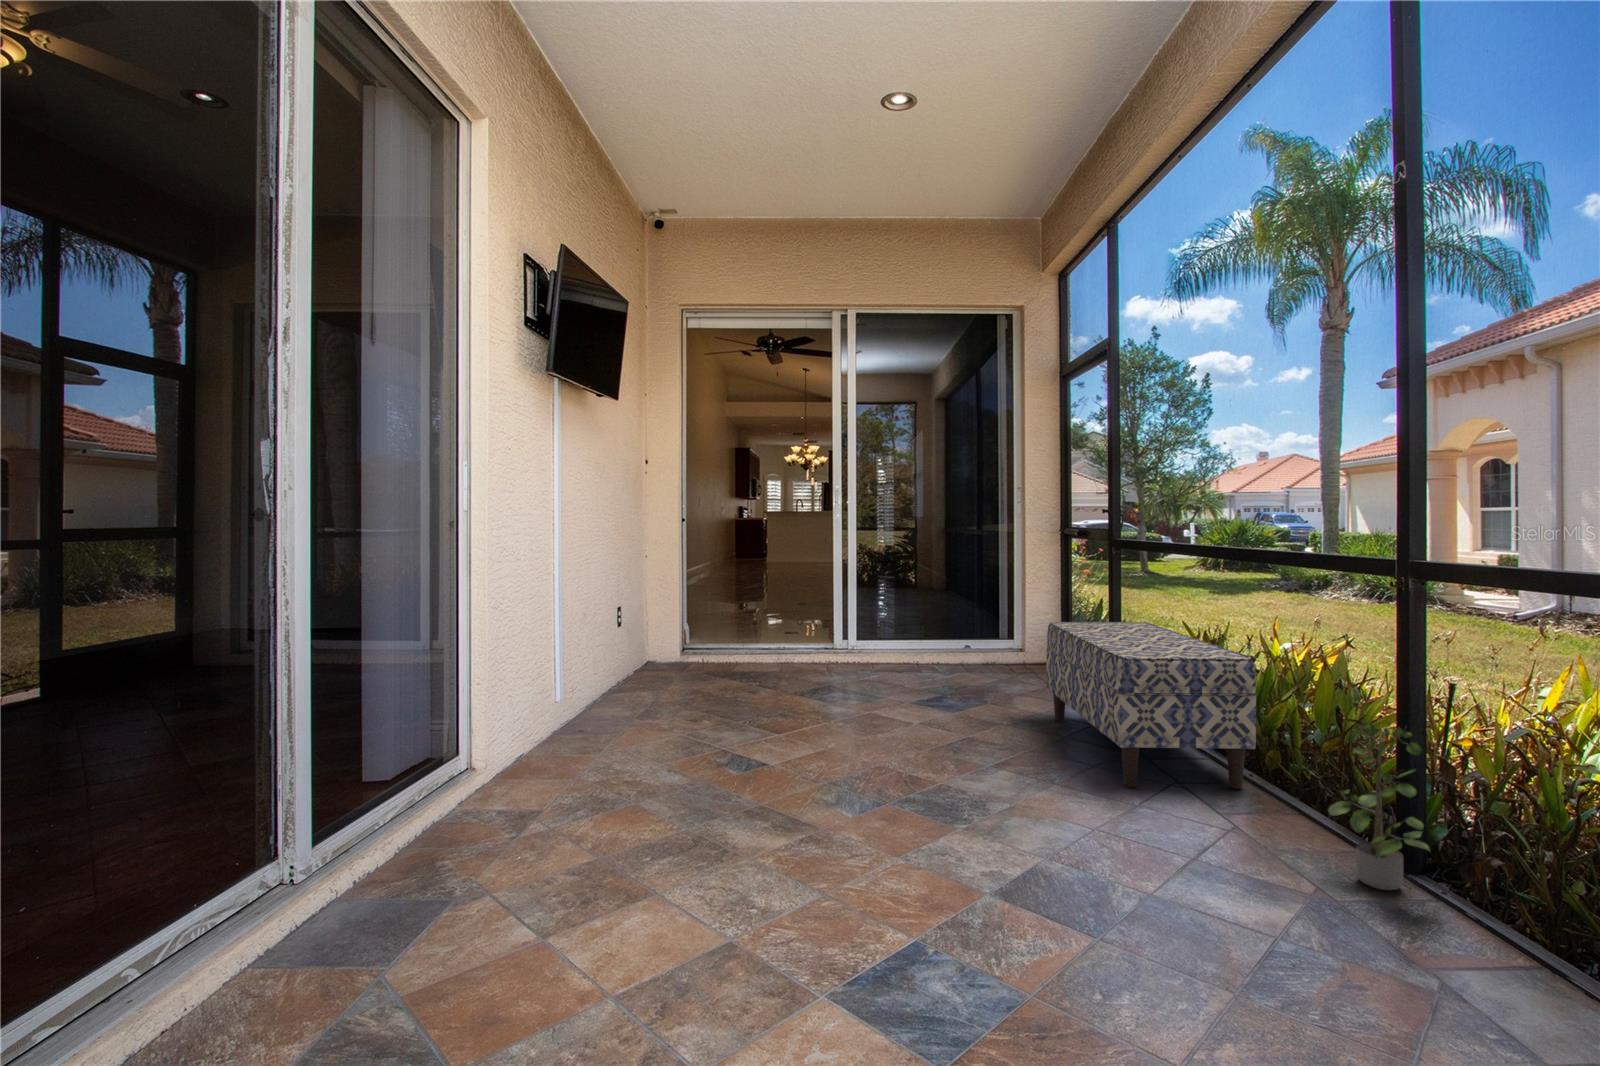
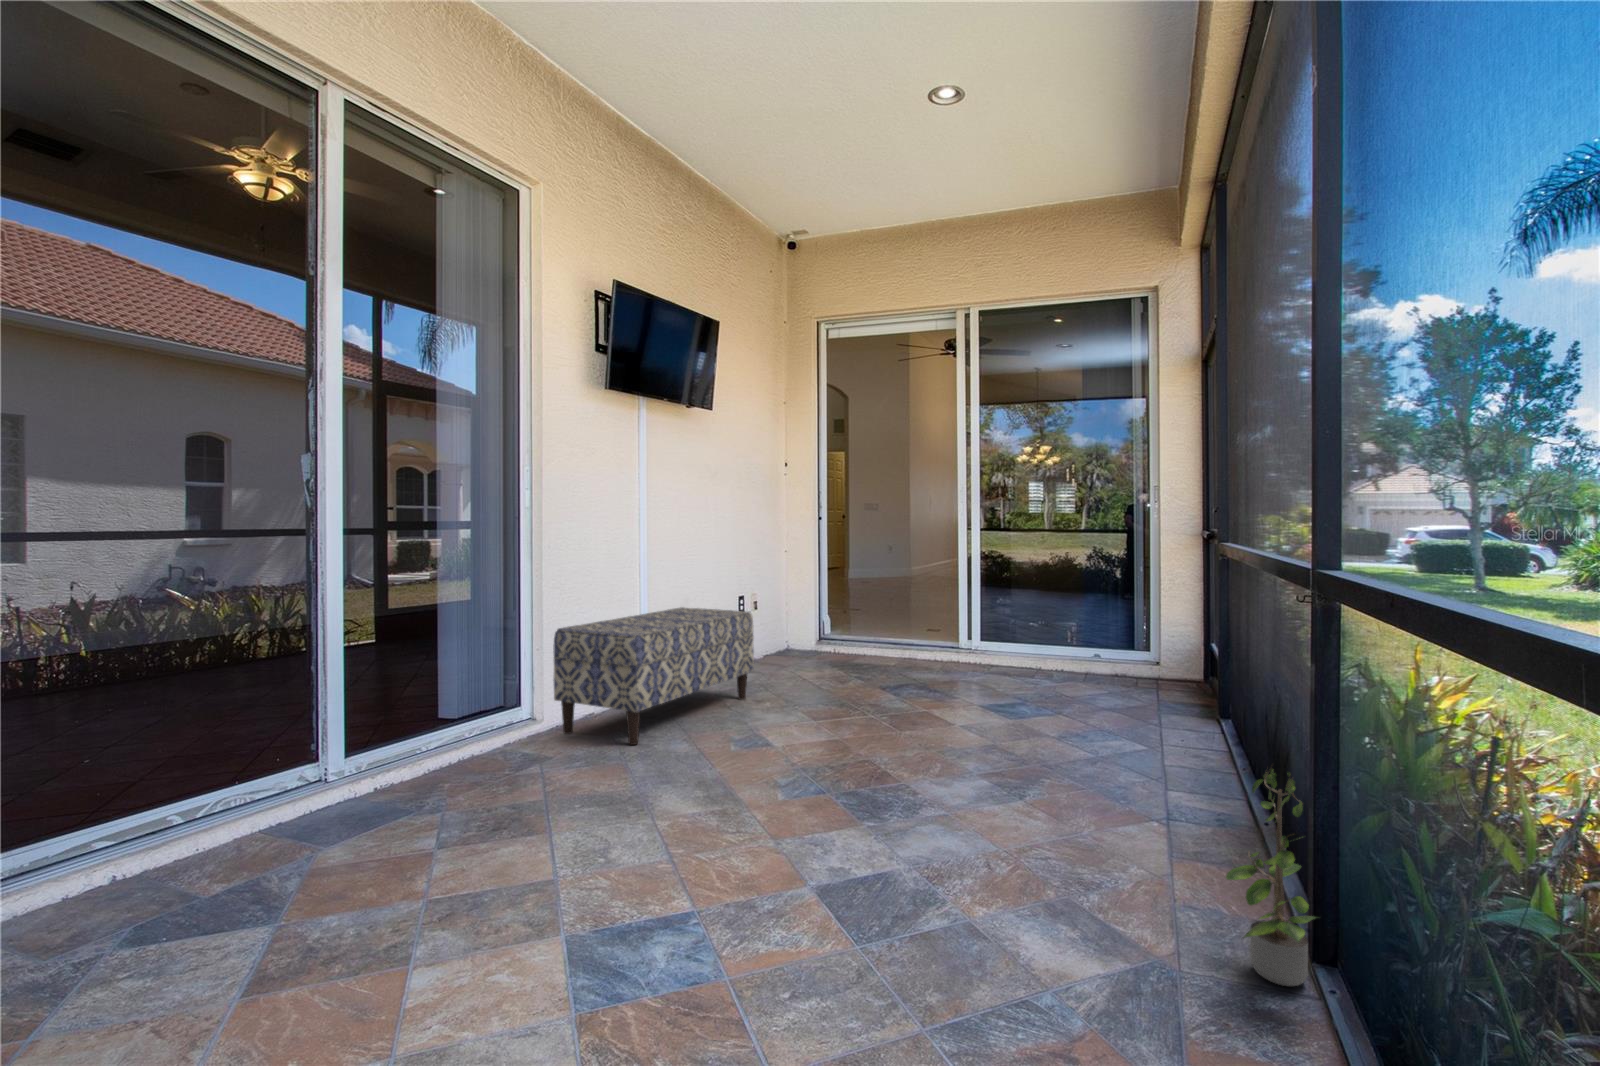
bench: present [1046,622,1256,789] -> present [553,607,754,745]

